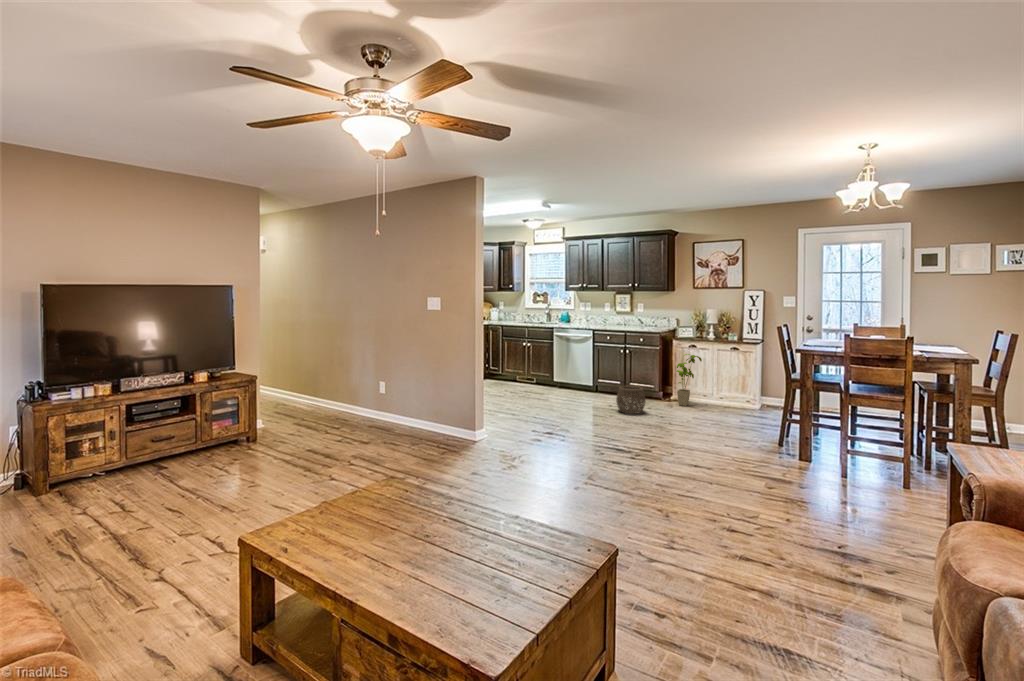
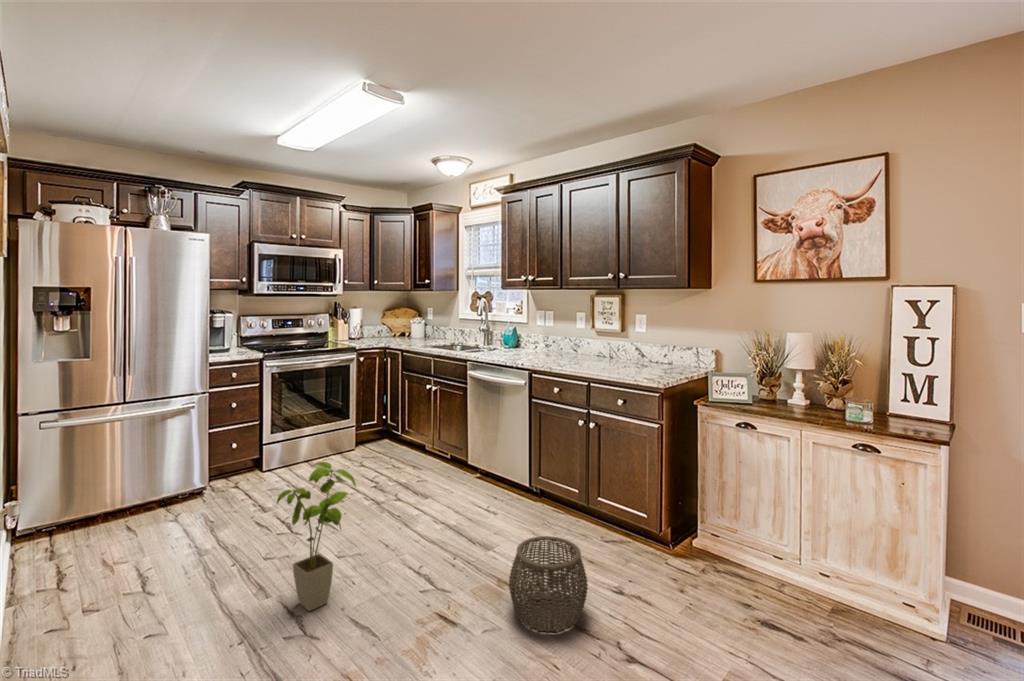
house plant: present [676,354,702,406] -> present [277,462,356,611]

